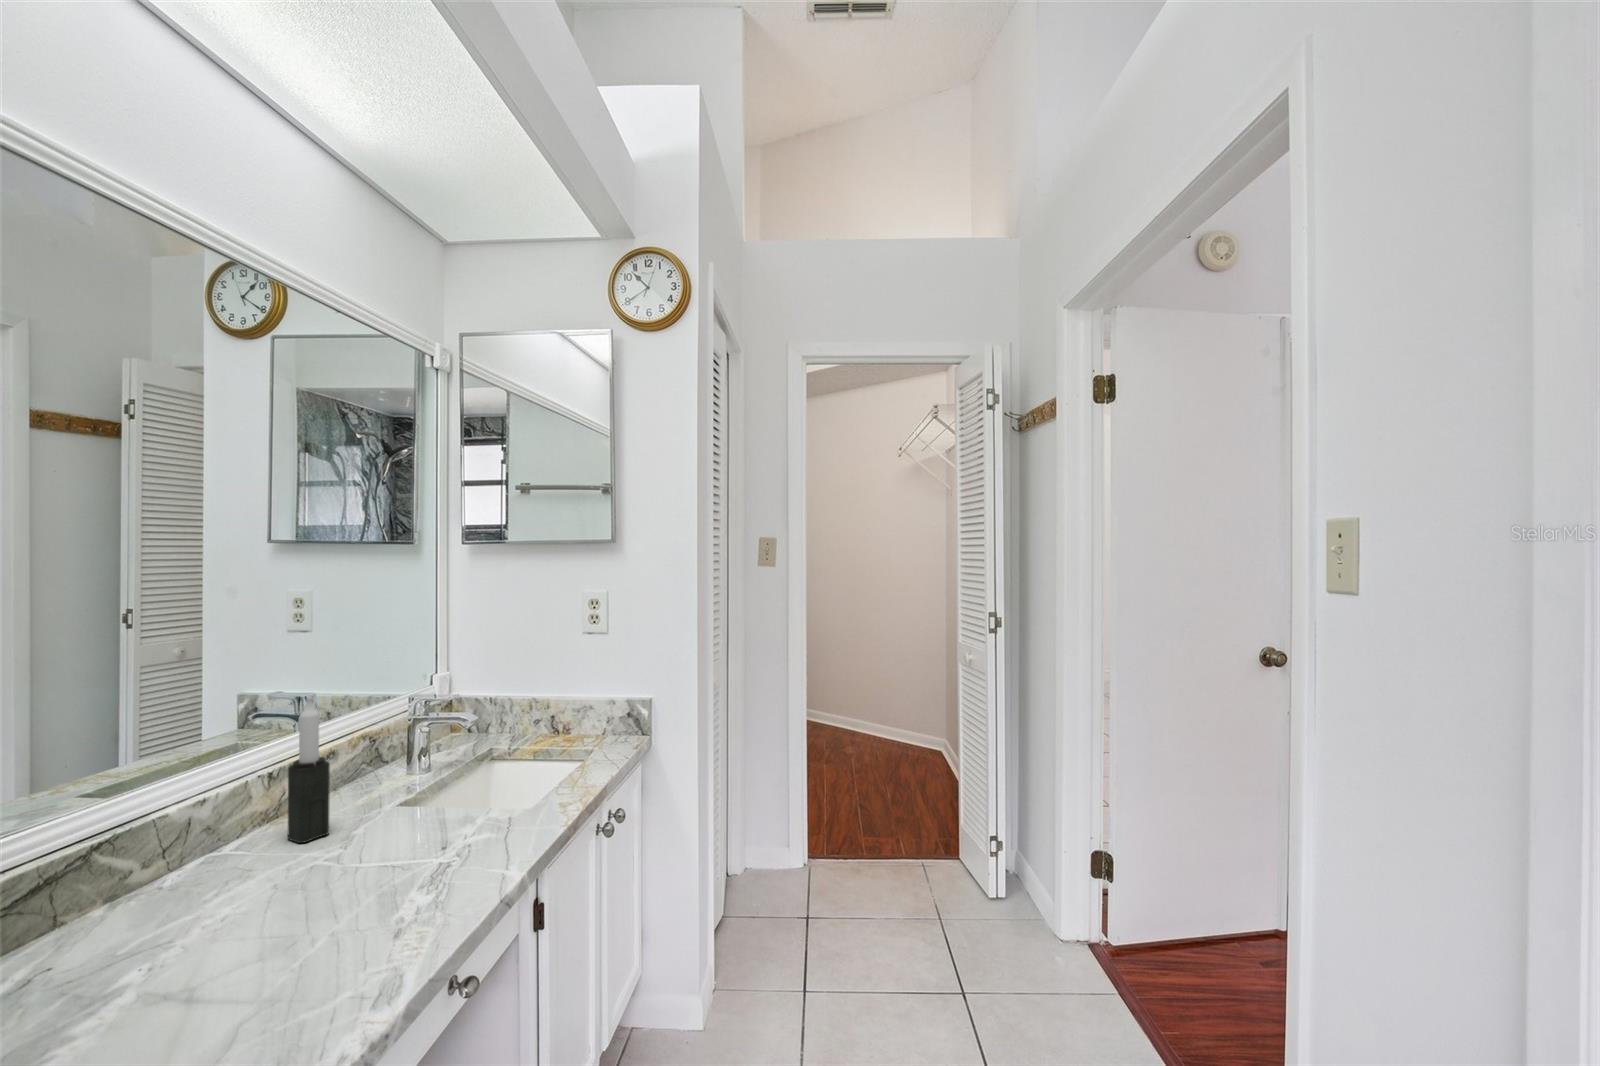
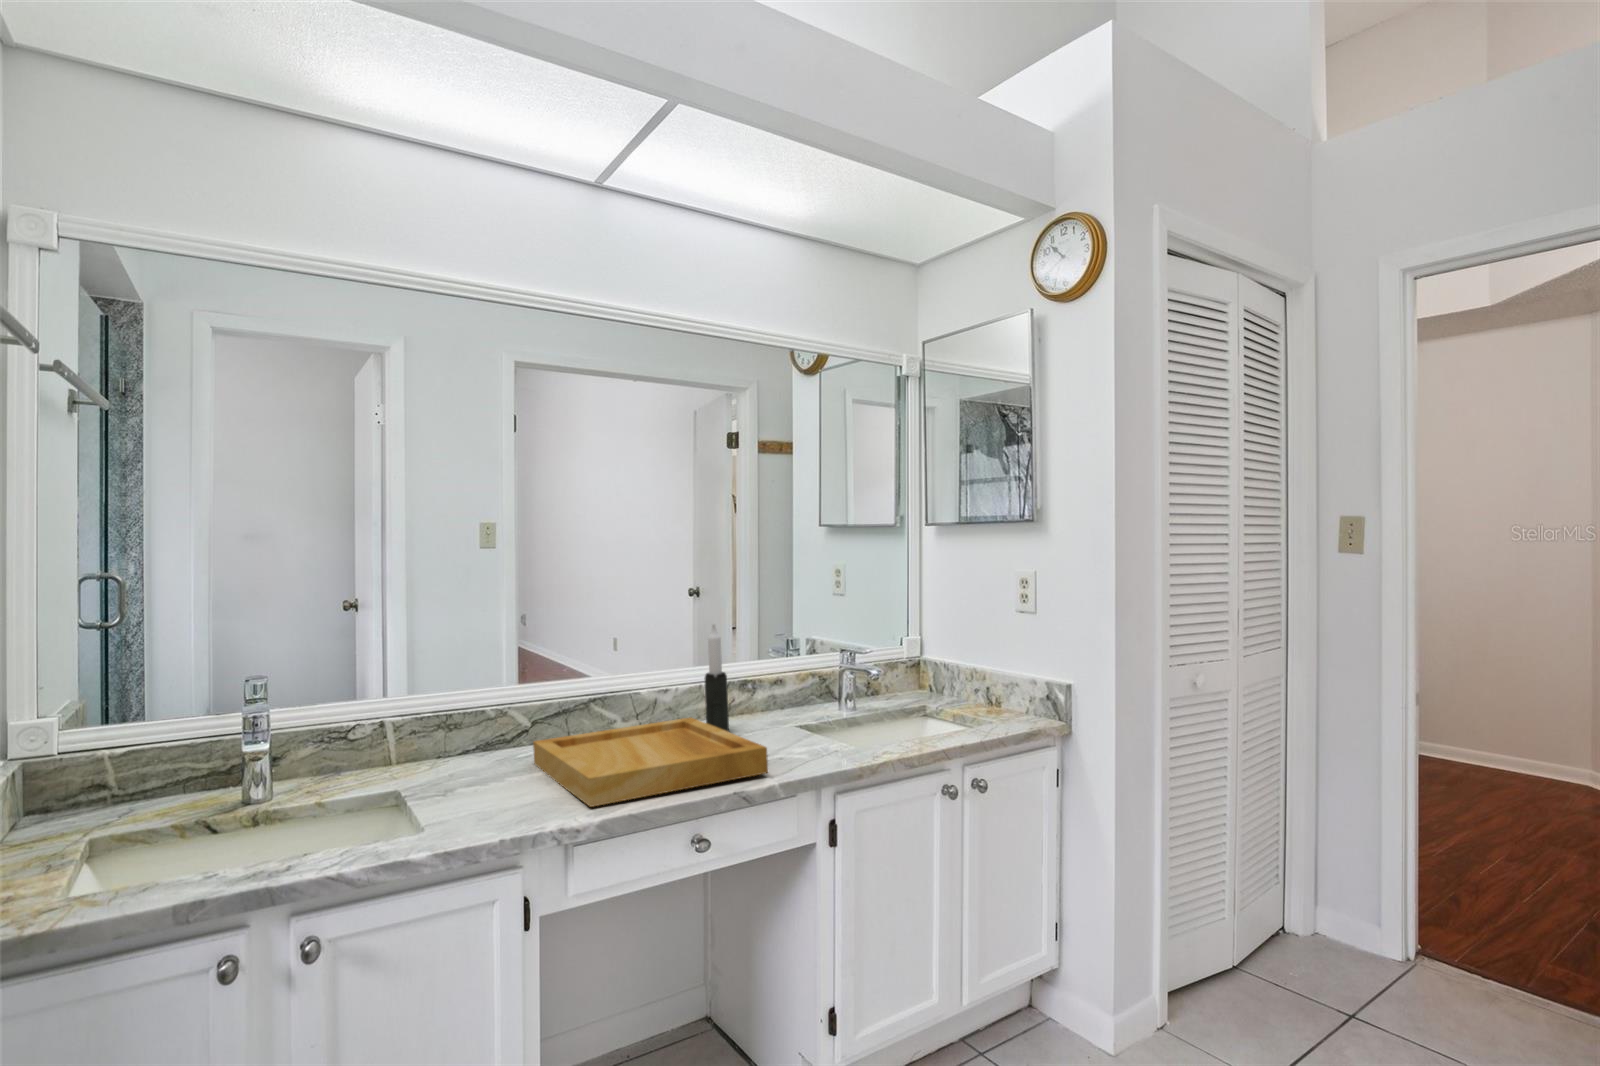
tray: none [67,827,501,997] -> present [533,717,768,807]

